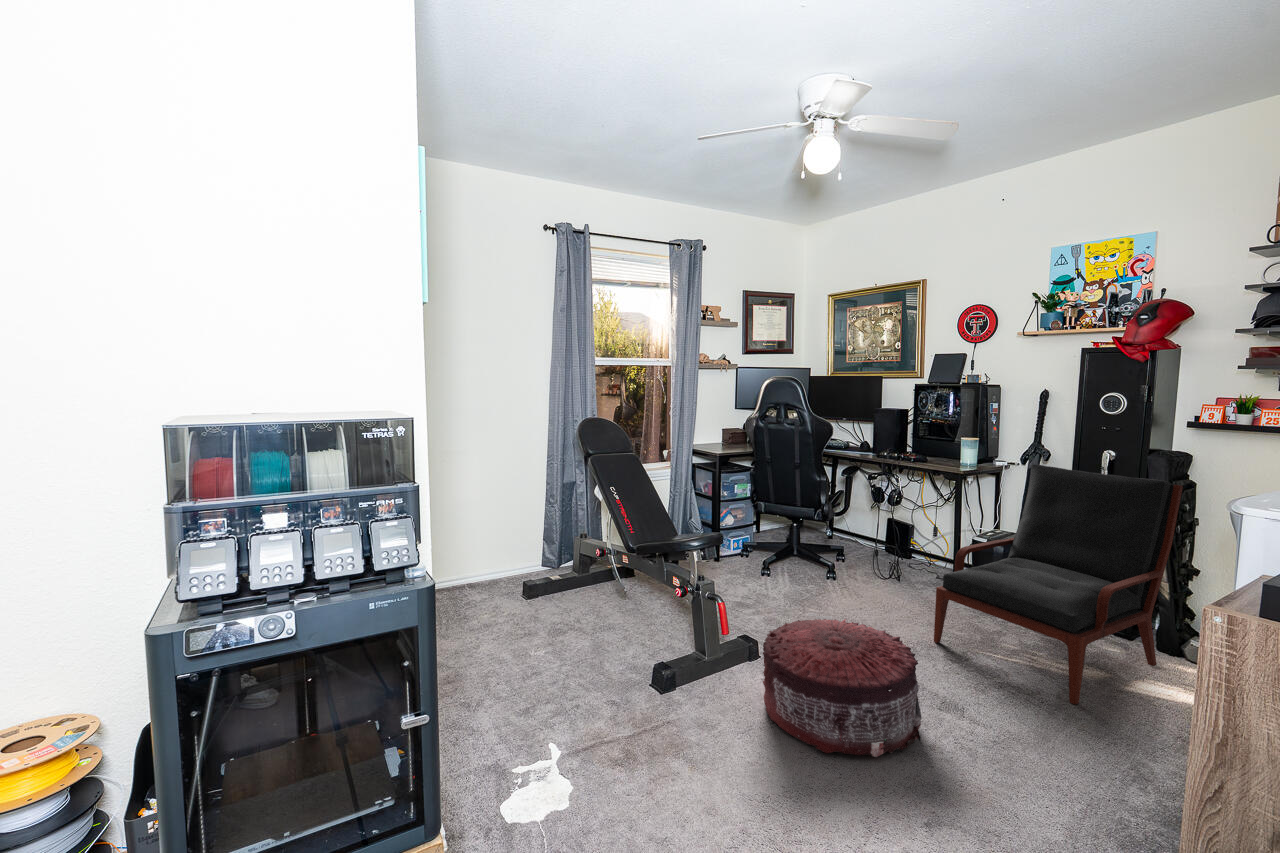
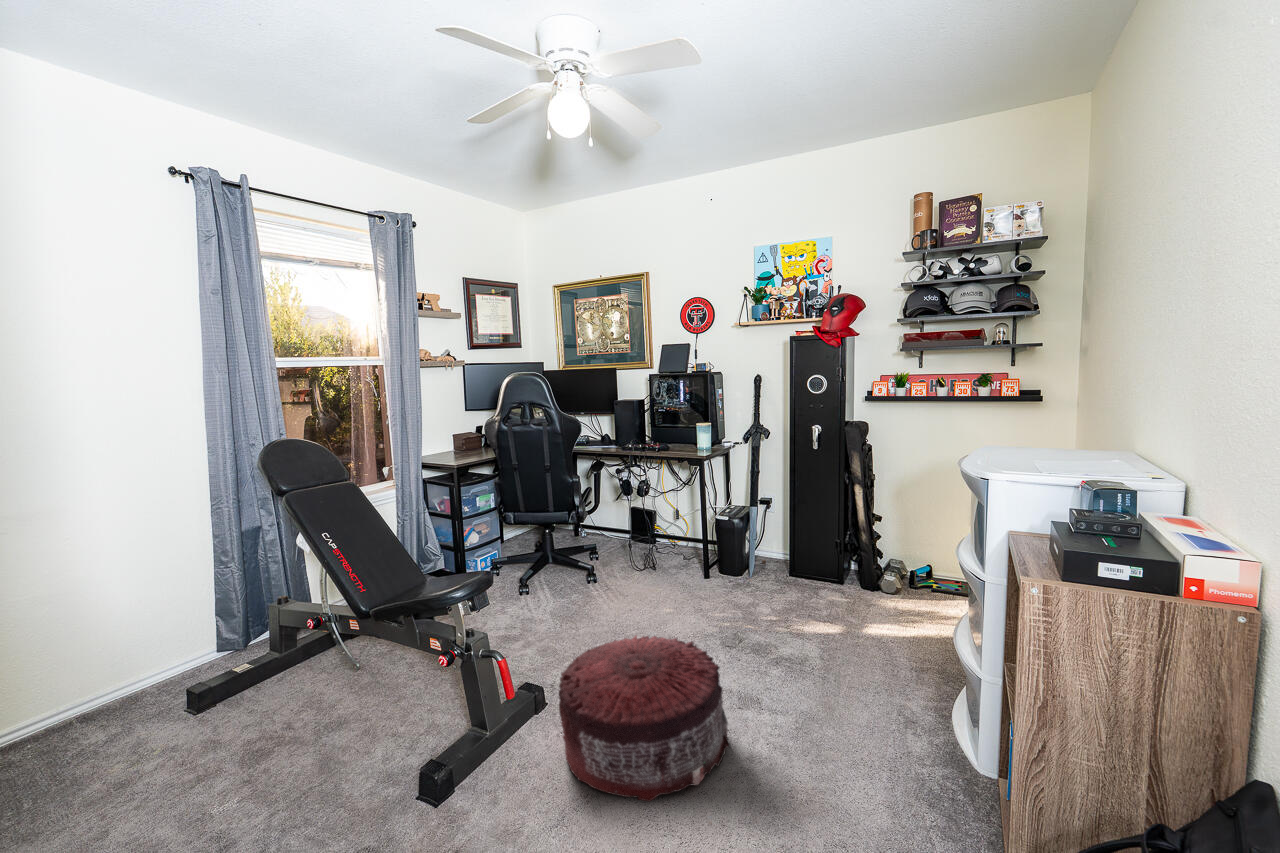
armchair: present [934,464,1183,704] -> none [703,444,870,660]

